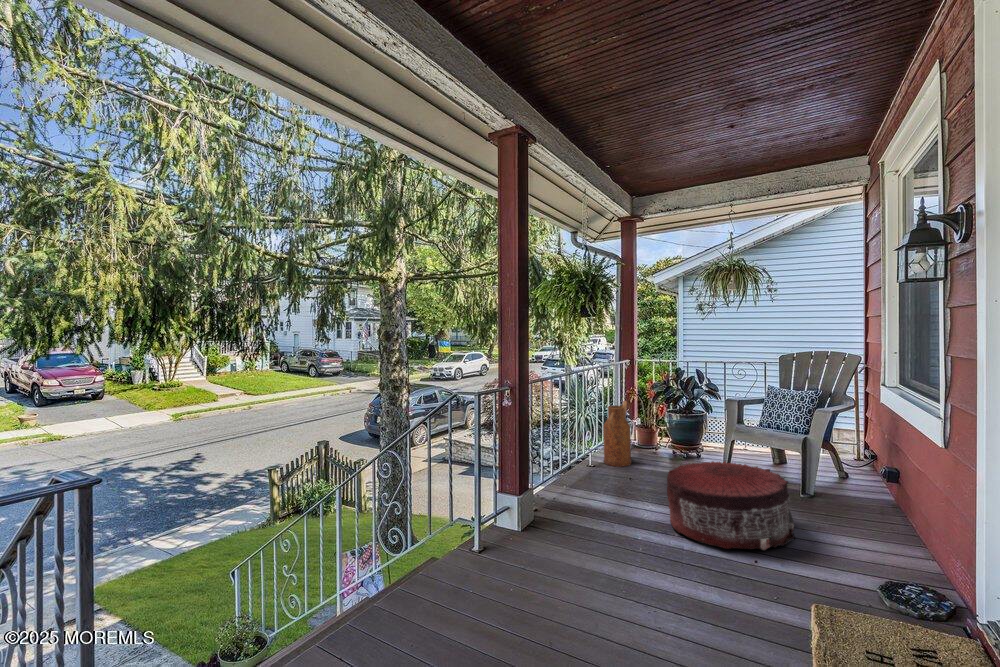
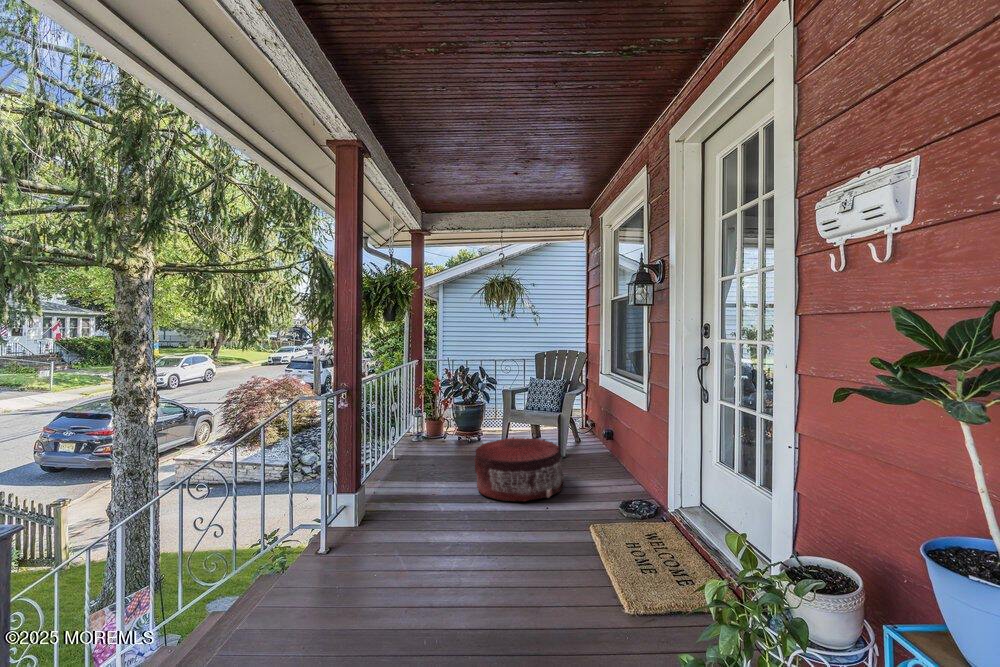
watering can: present [603,401,631,467] -> none [401,397,426,456]

